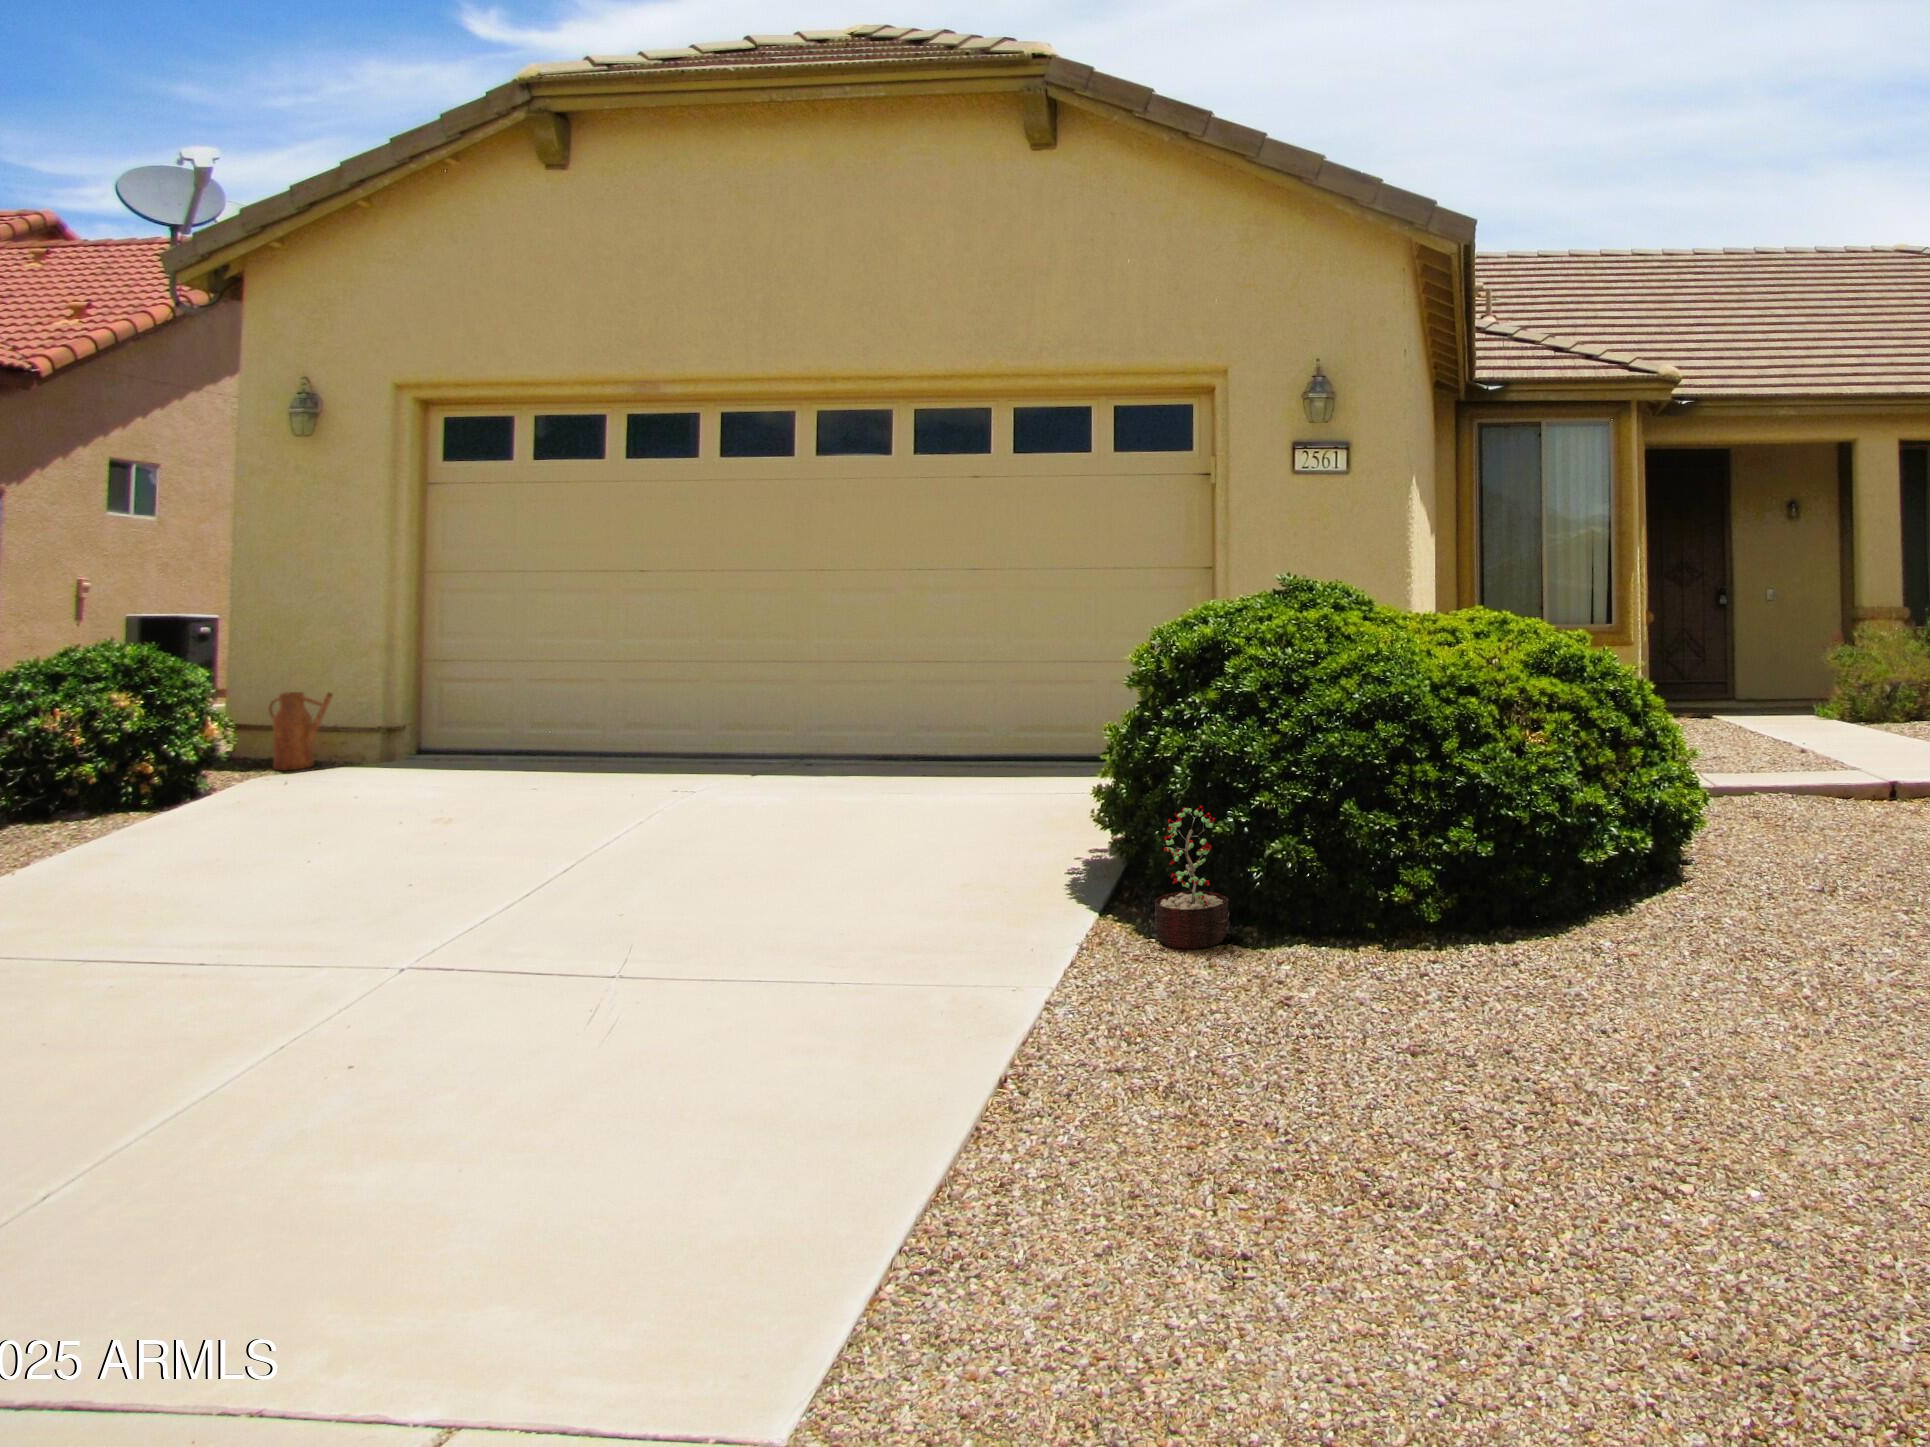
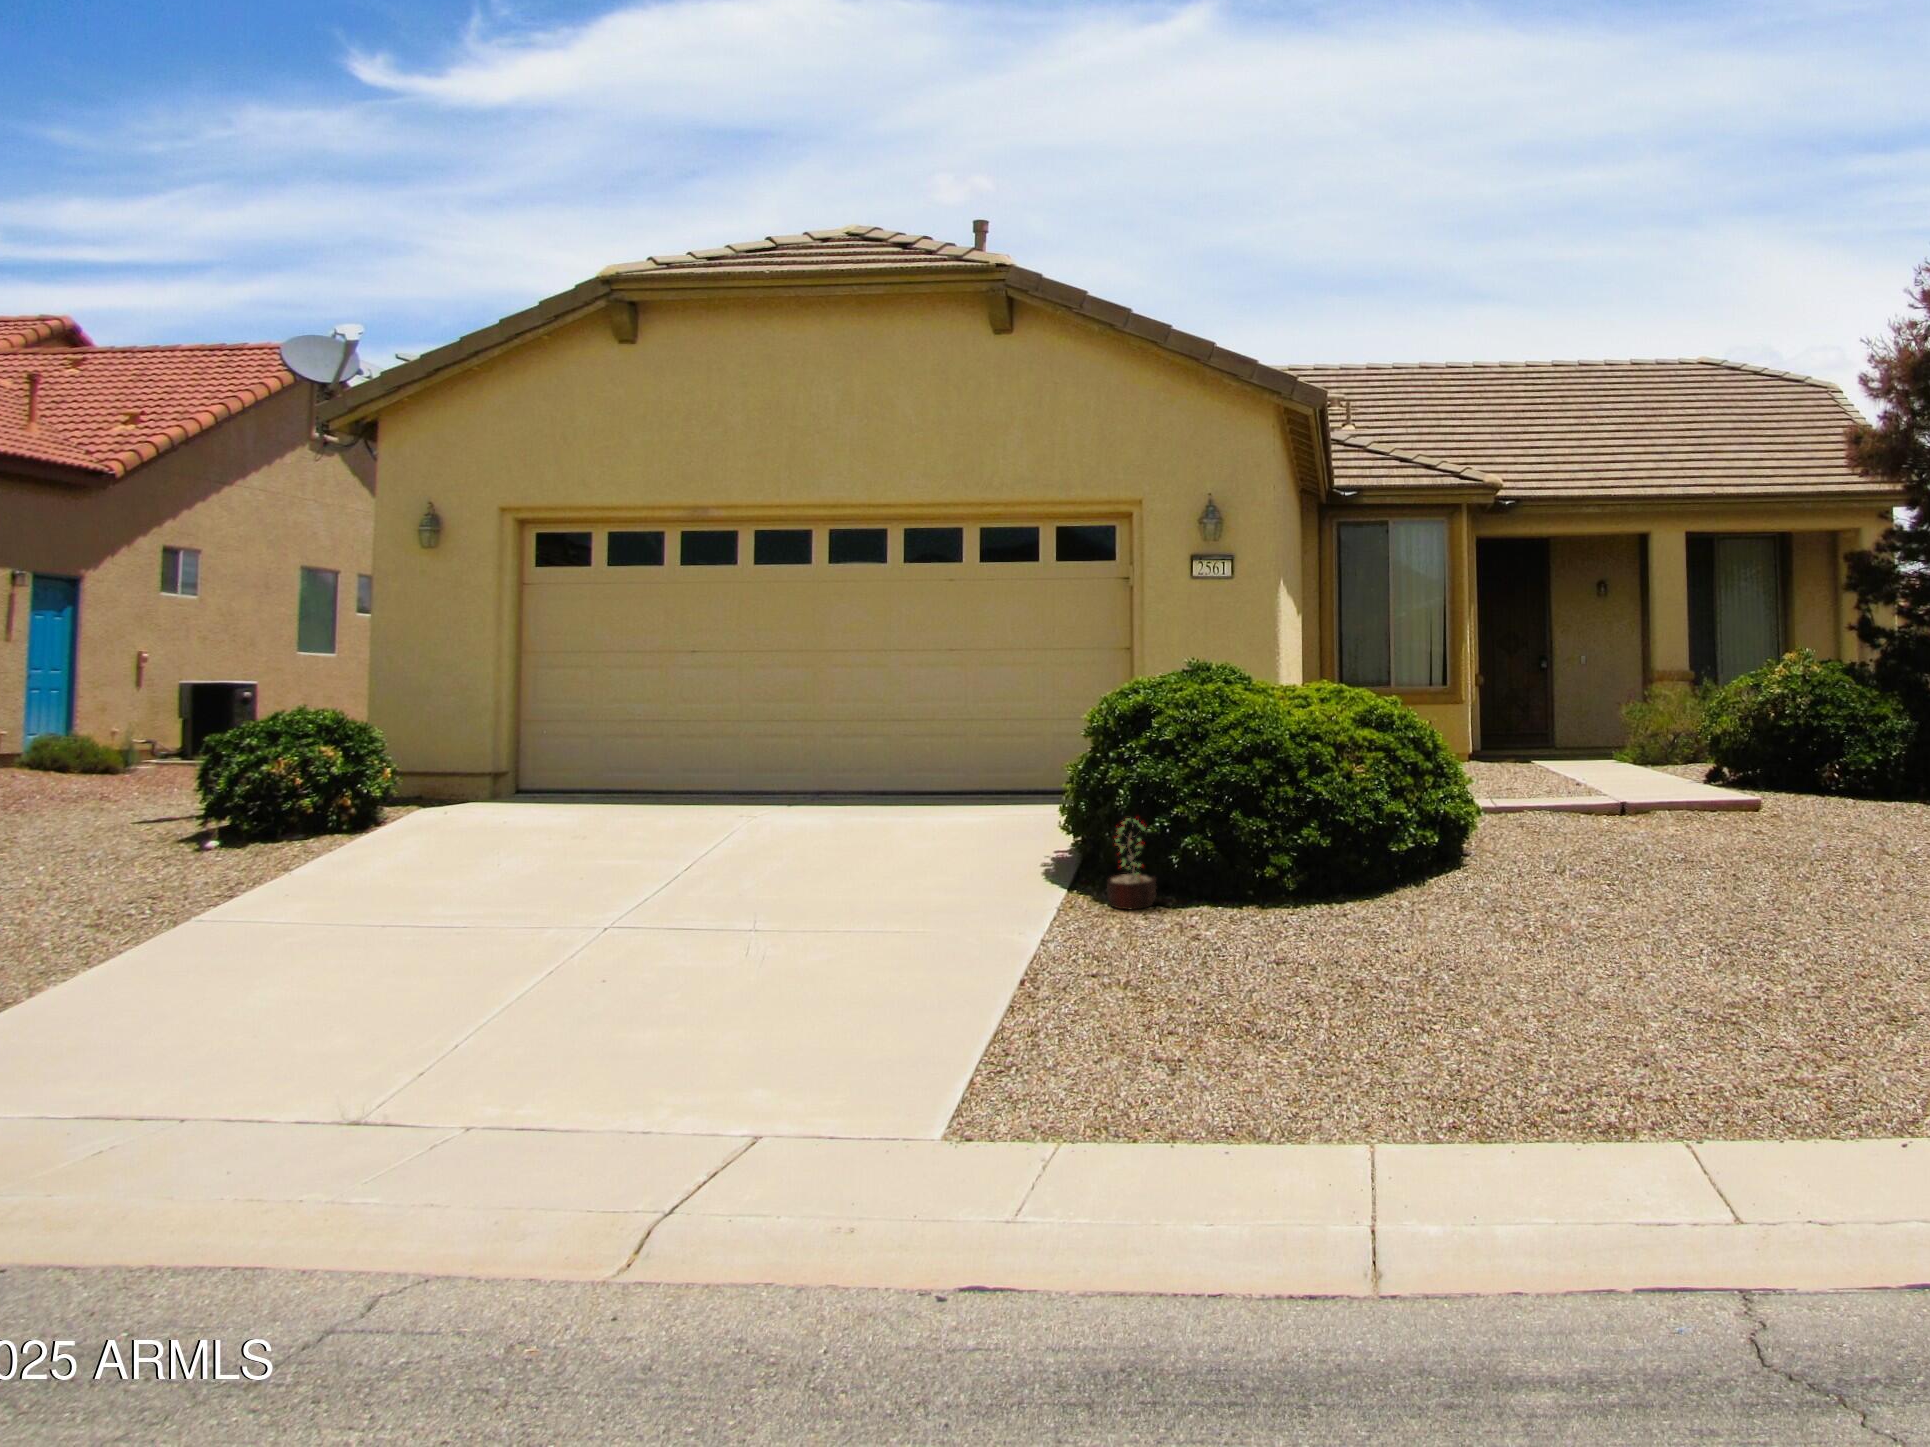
watering can: present [268,692,332,770] -> none [410,747,462,807]

